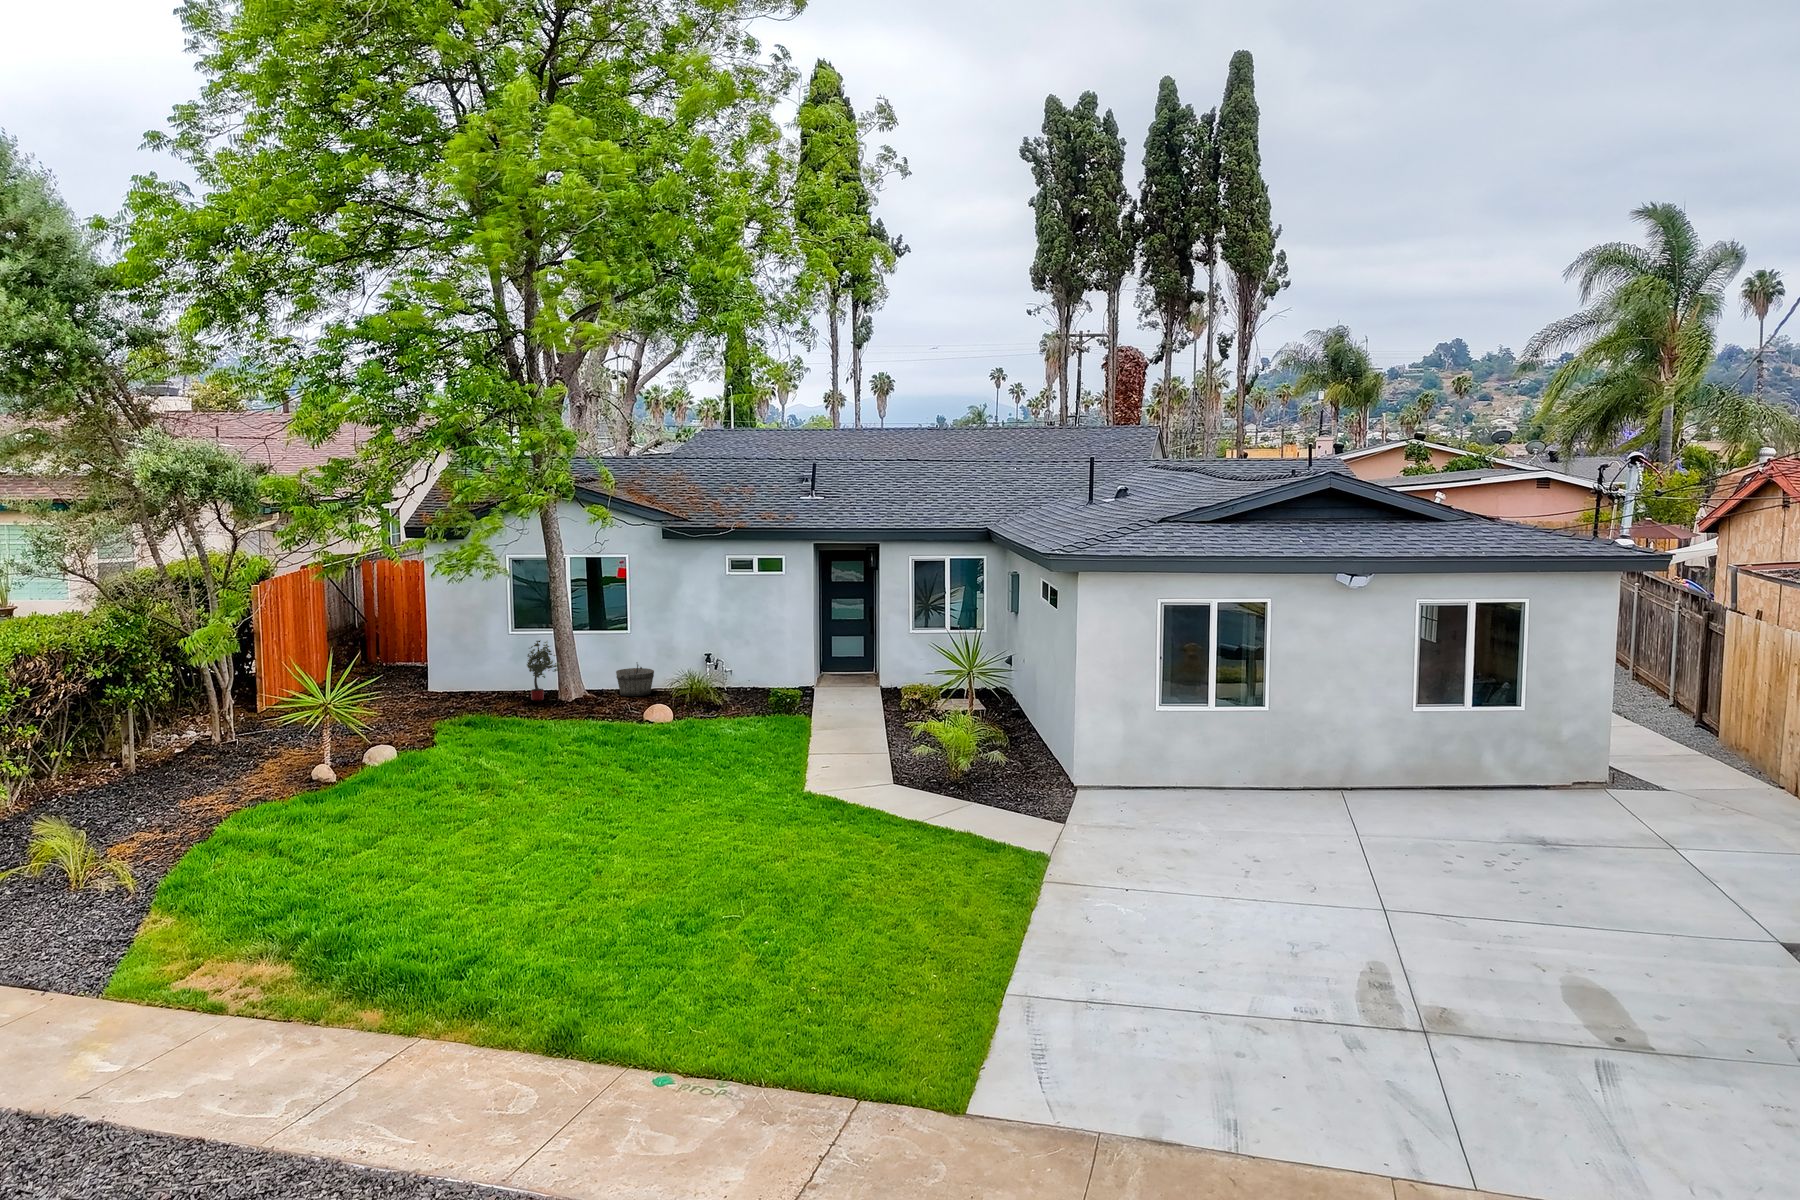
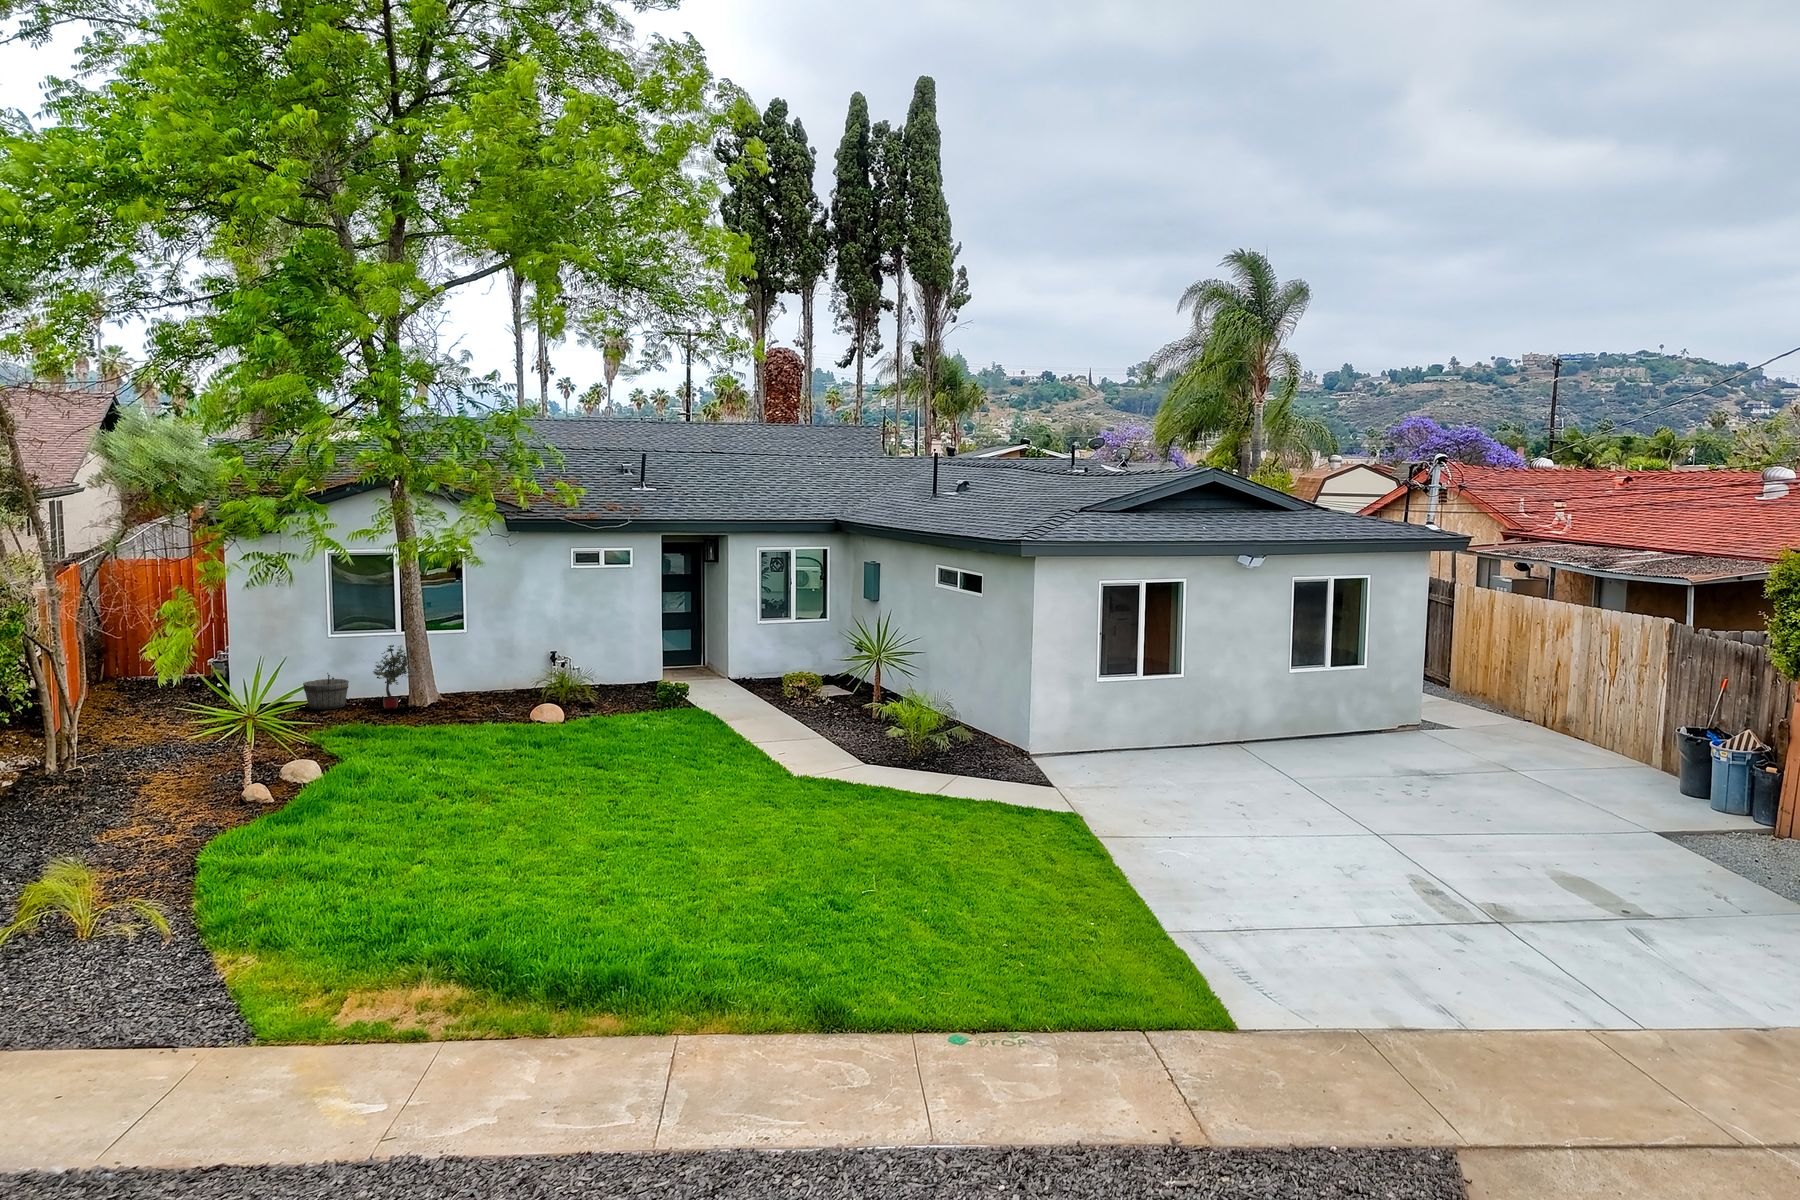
wooden bucket: present [616,664,654,696] -> present [303,673,349,710]

